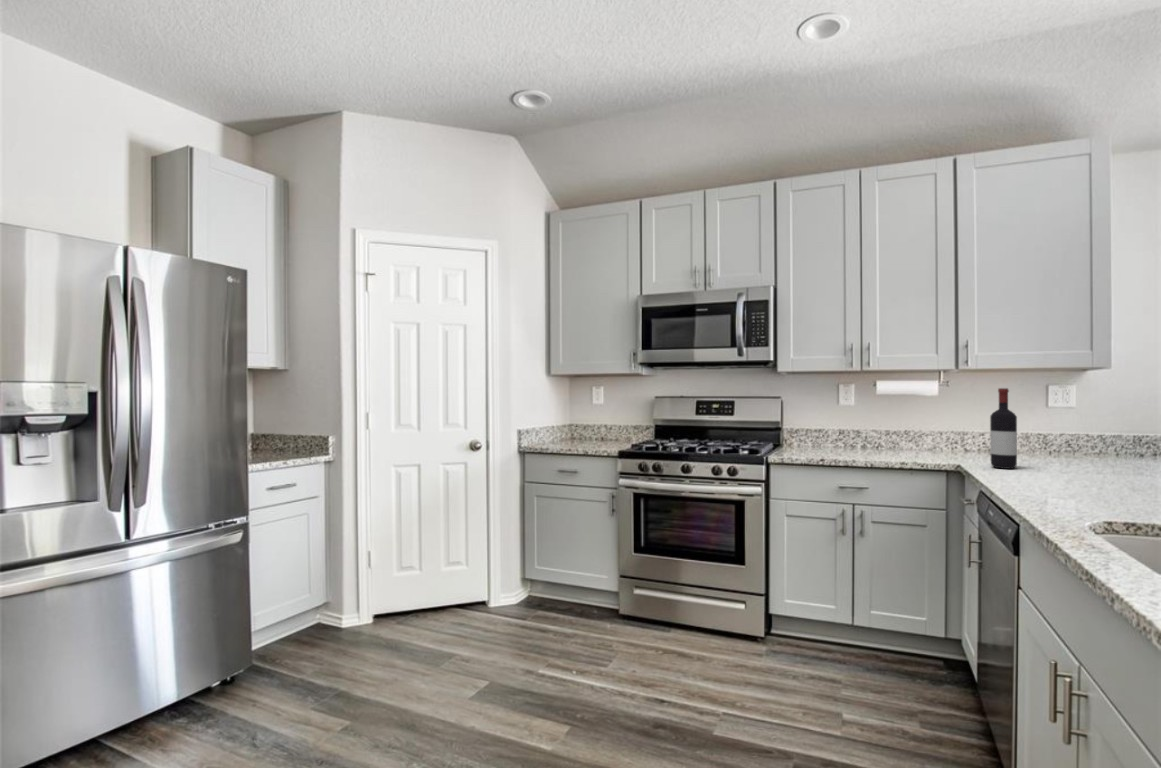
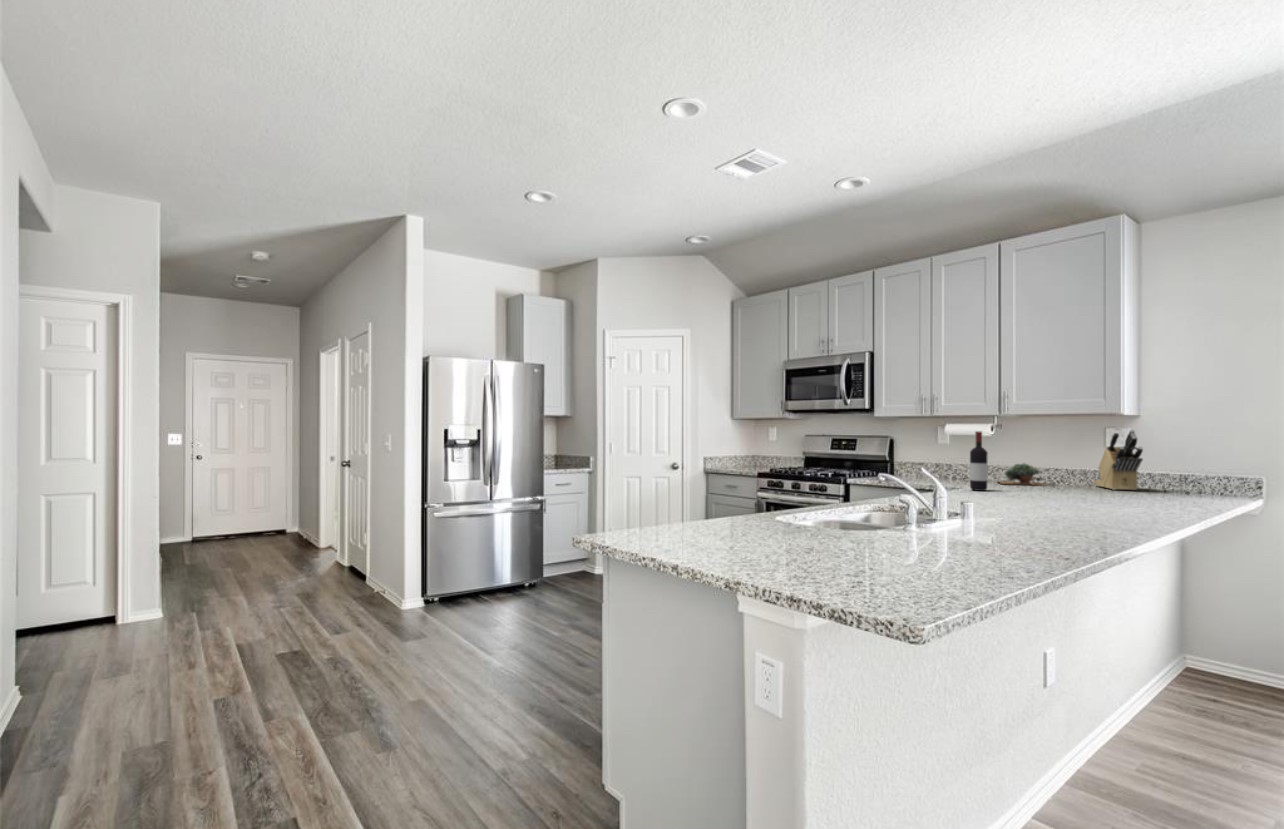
knife block: none [1021,386,1120,456] -> present [1094,430,1143,490]
succulent plant: none [918,427,990,454] -> present [999,463,1047,486]

